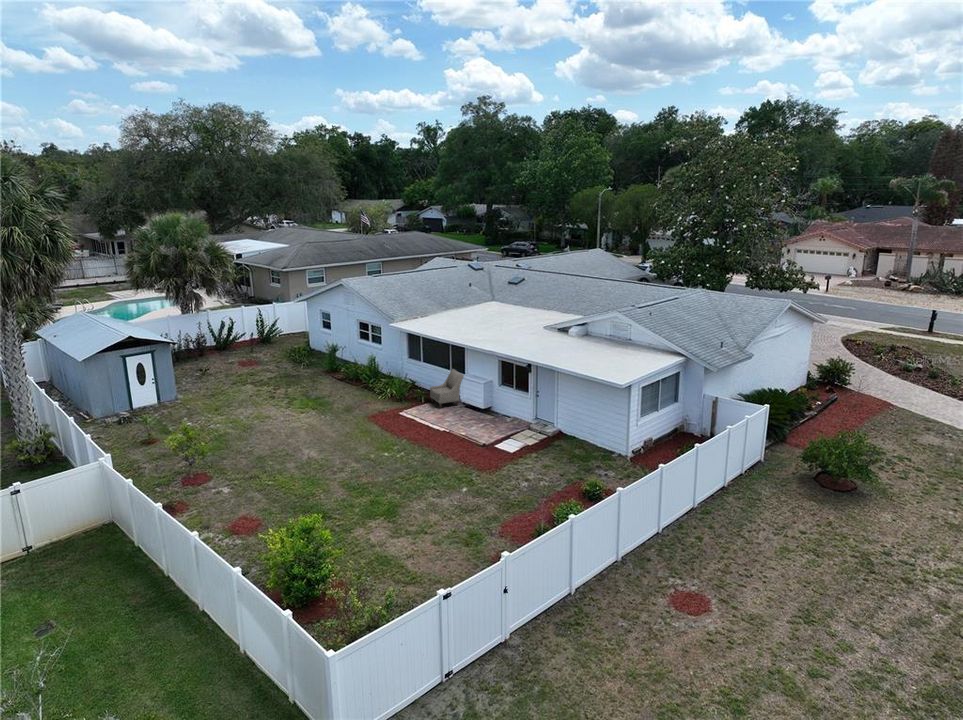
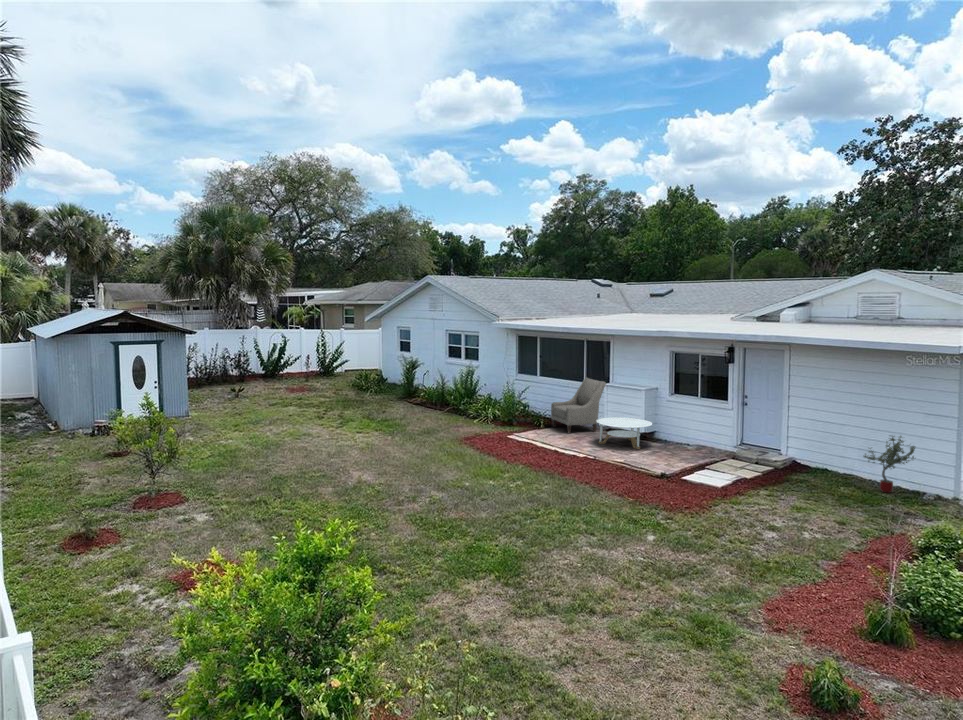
round table: none [455,399,489,422] -> present [596,417,652,449]
potted tree: none [589,423,611,452] -> present [864,436,915,493]

